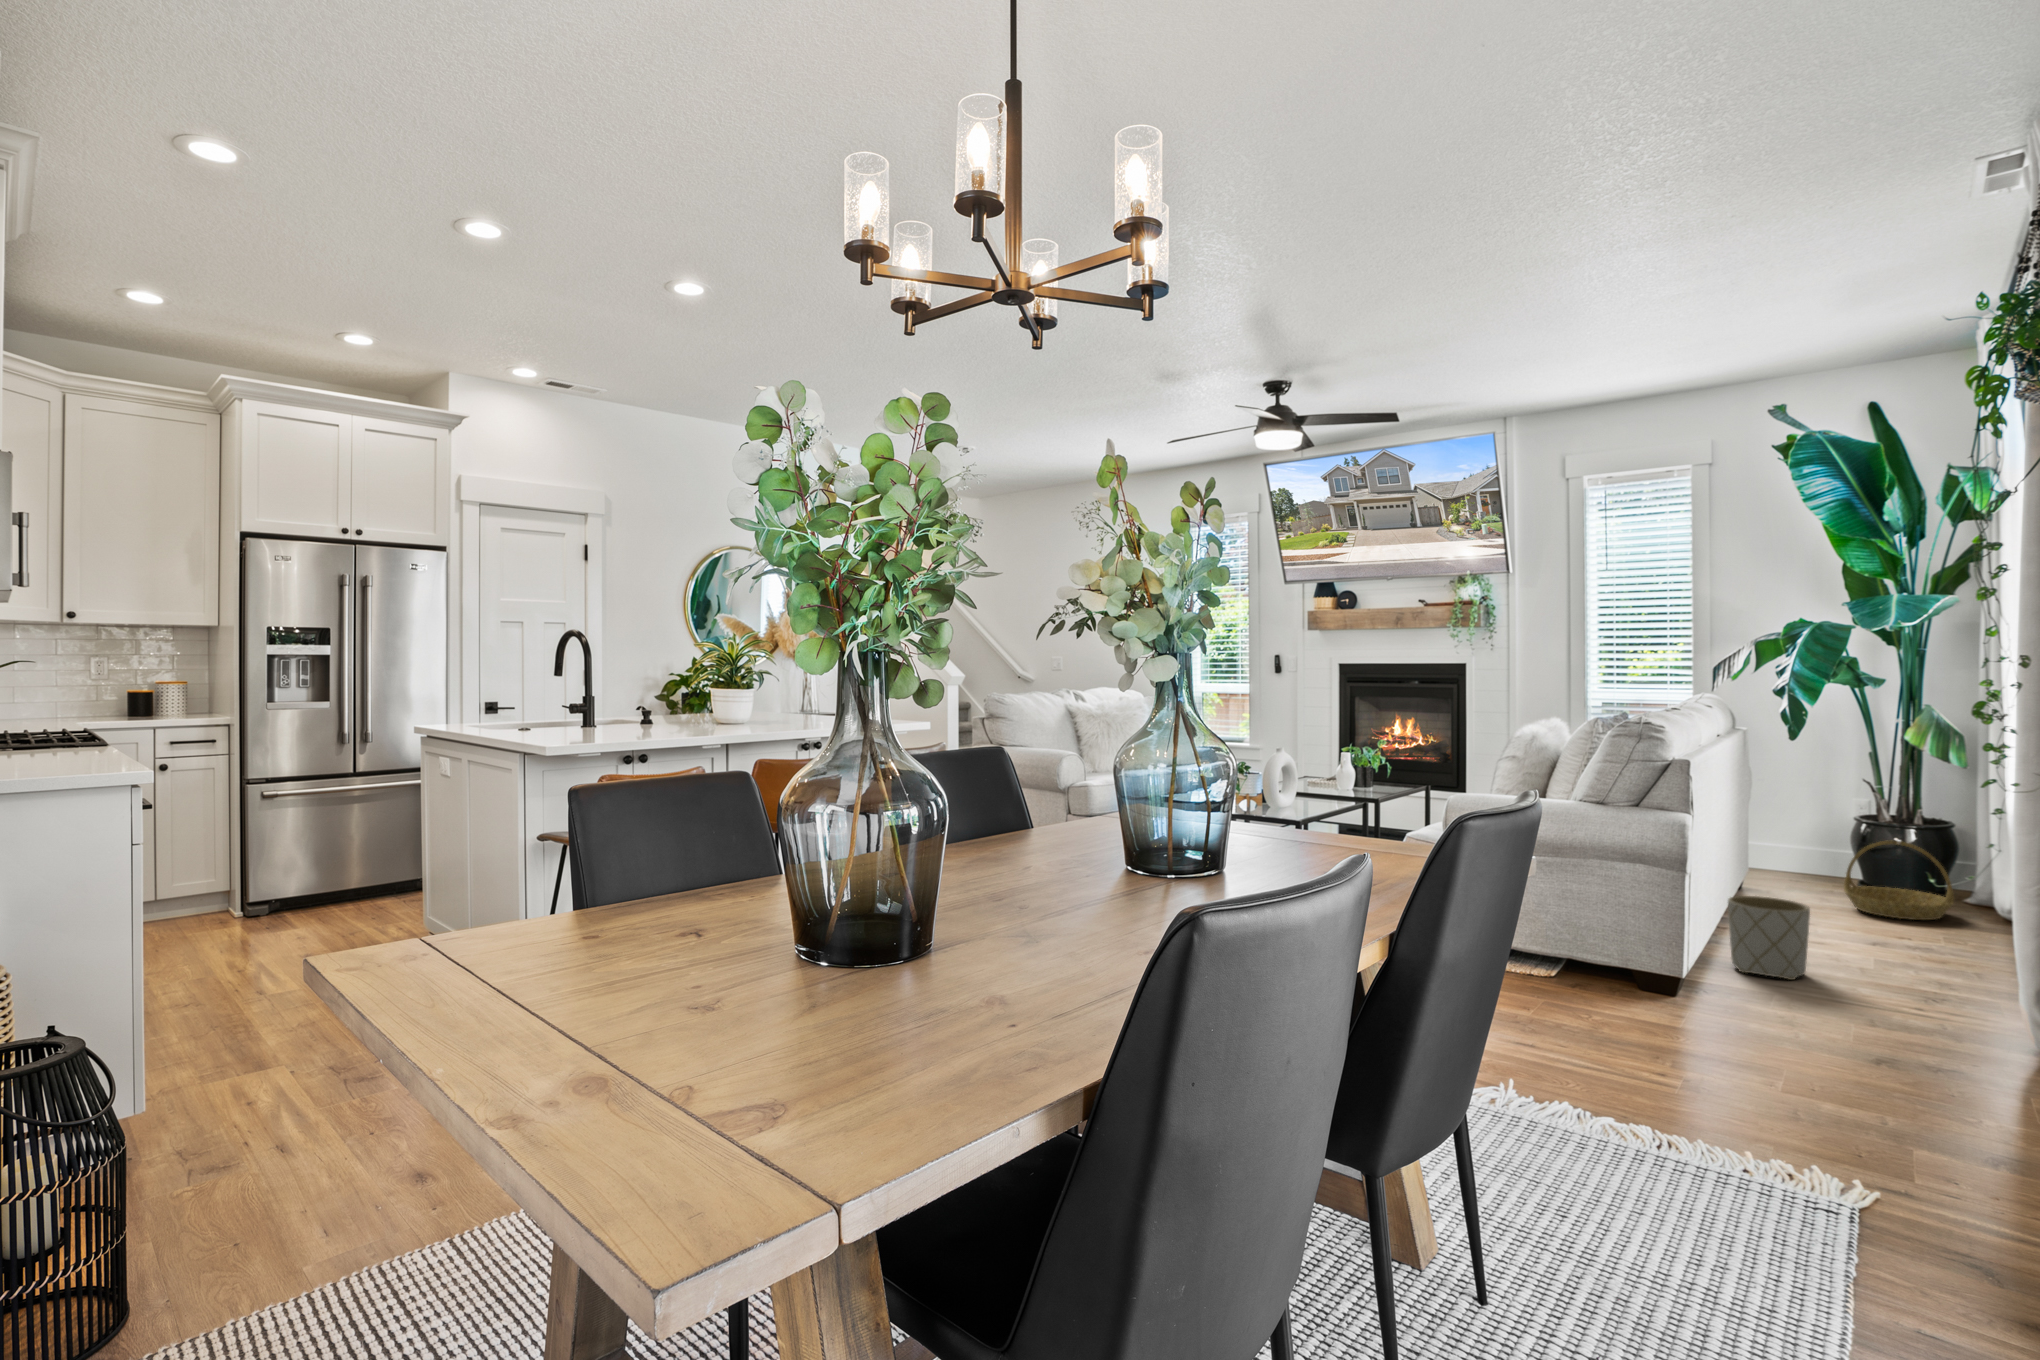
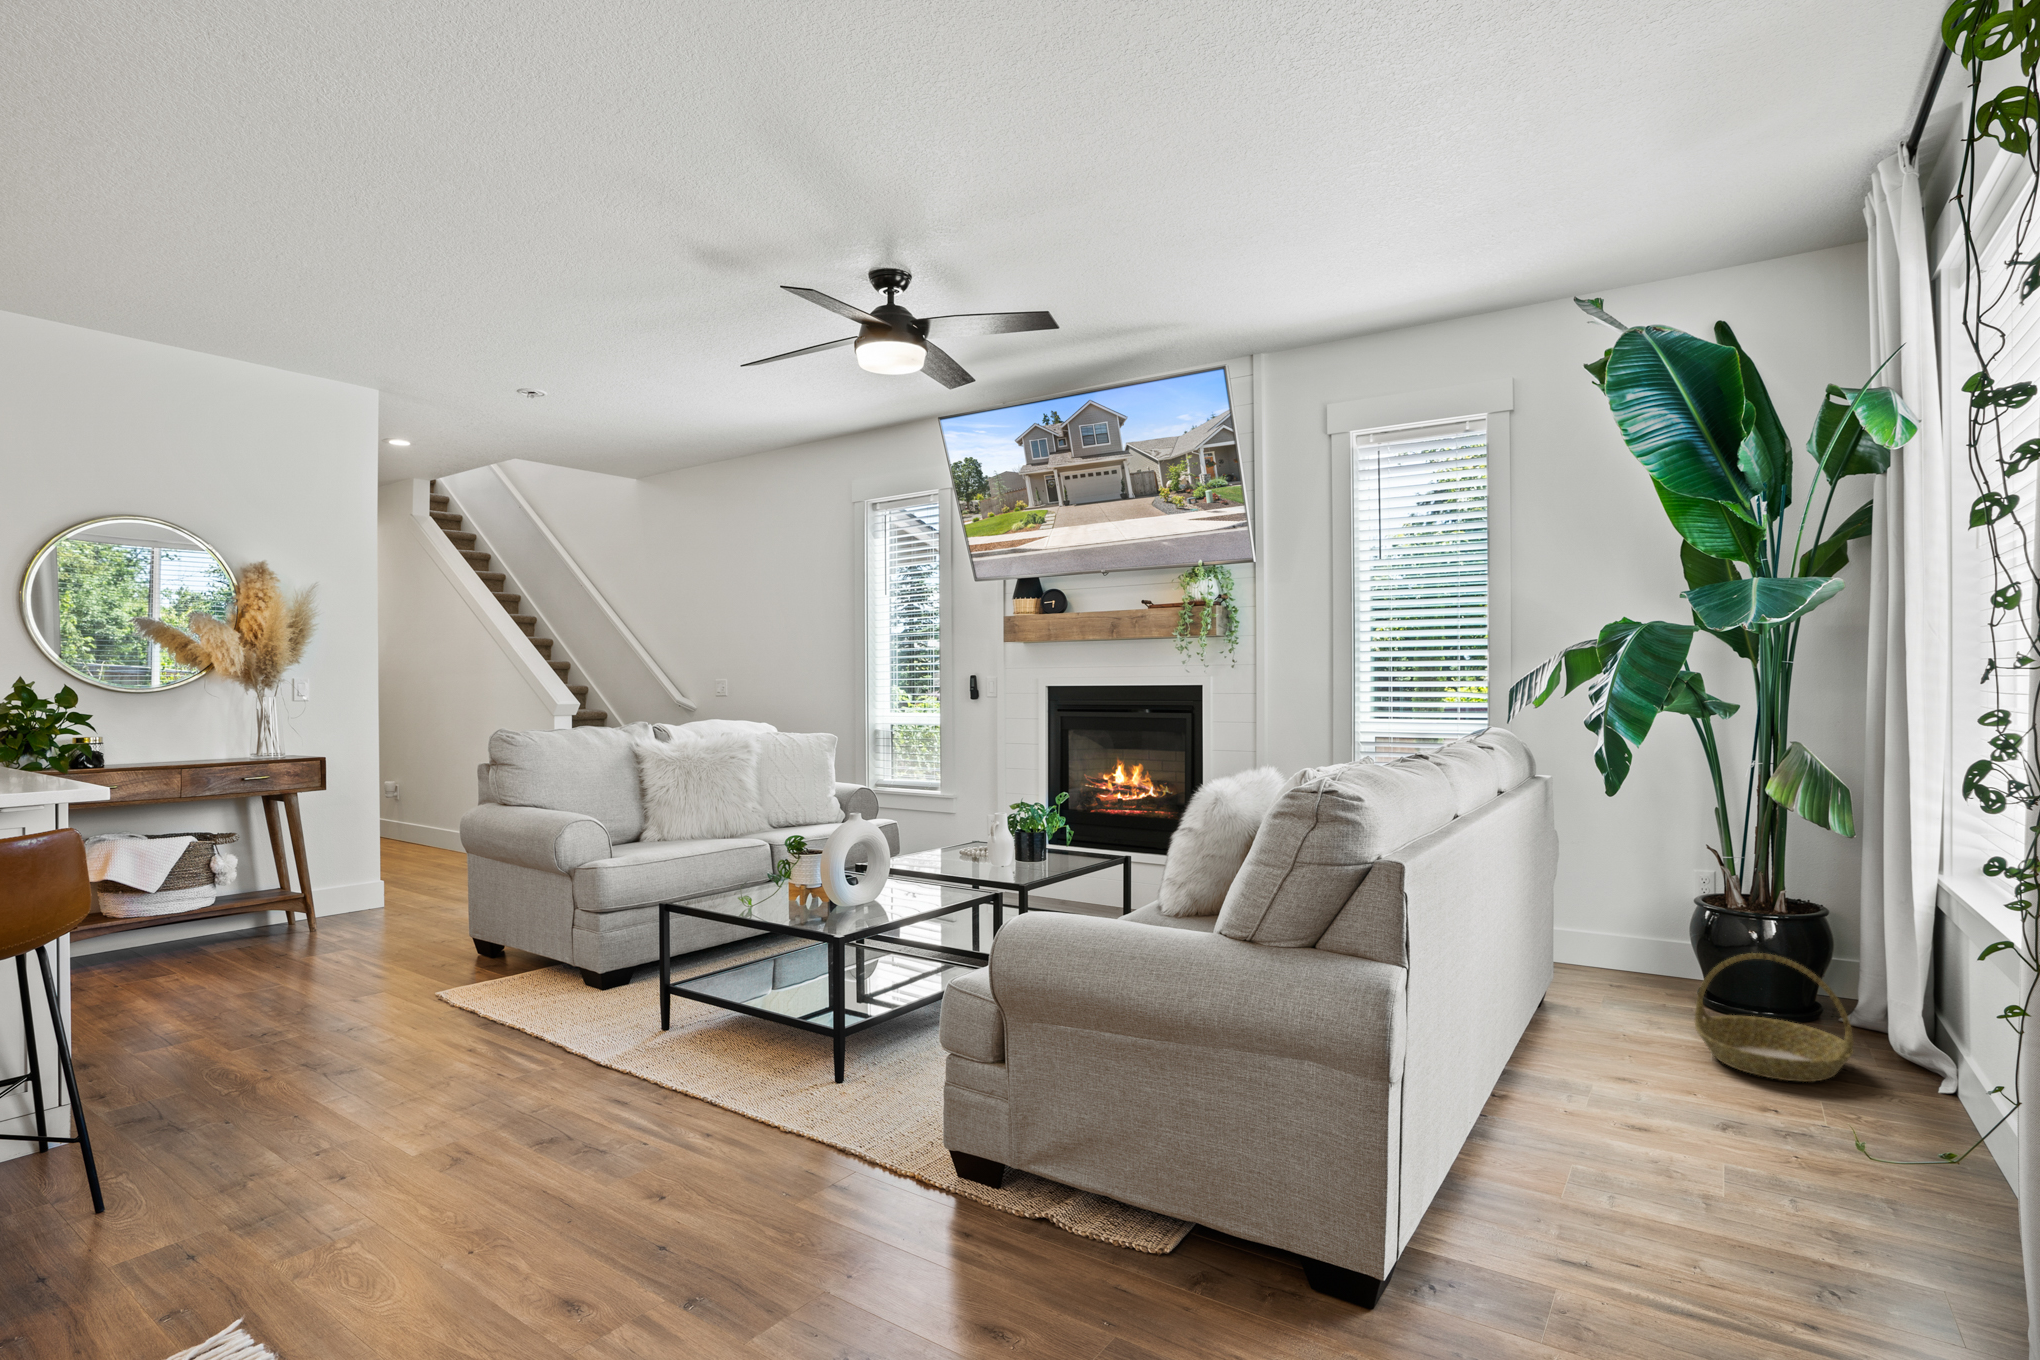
planter: present [1728,896,1810,980] -> none [1544,1121,1686,1304]

